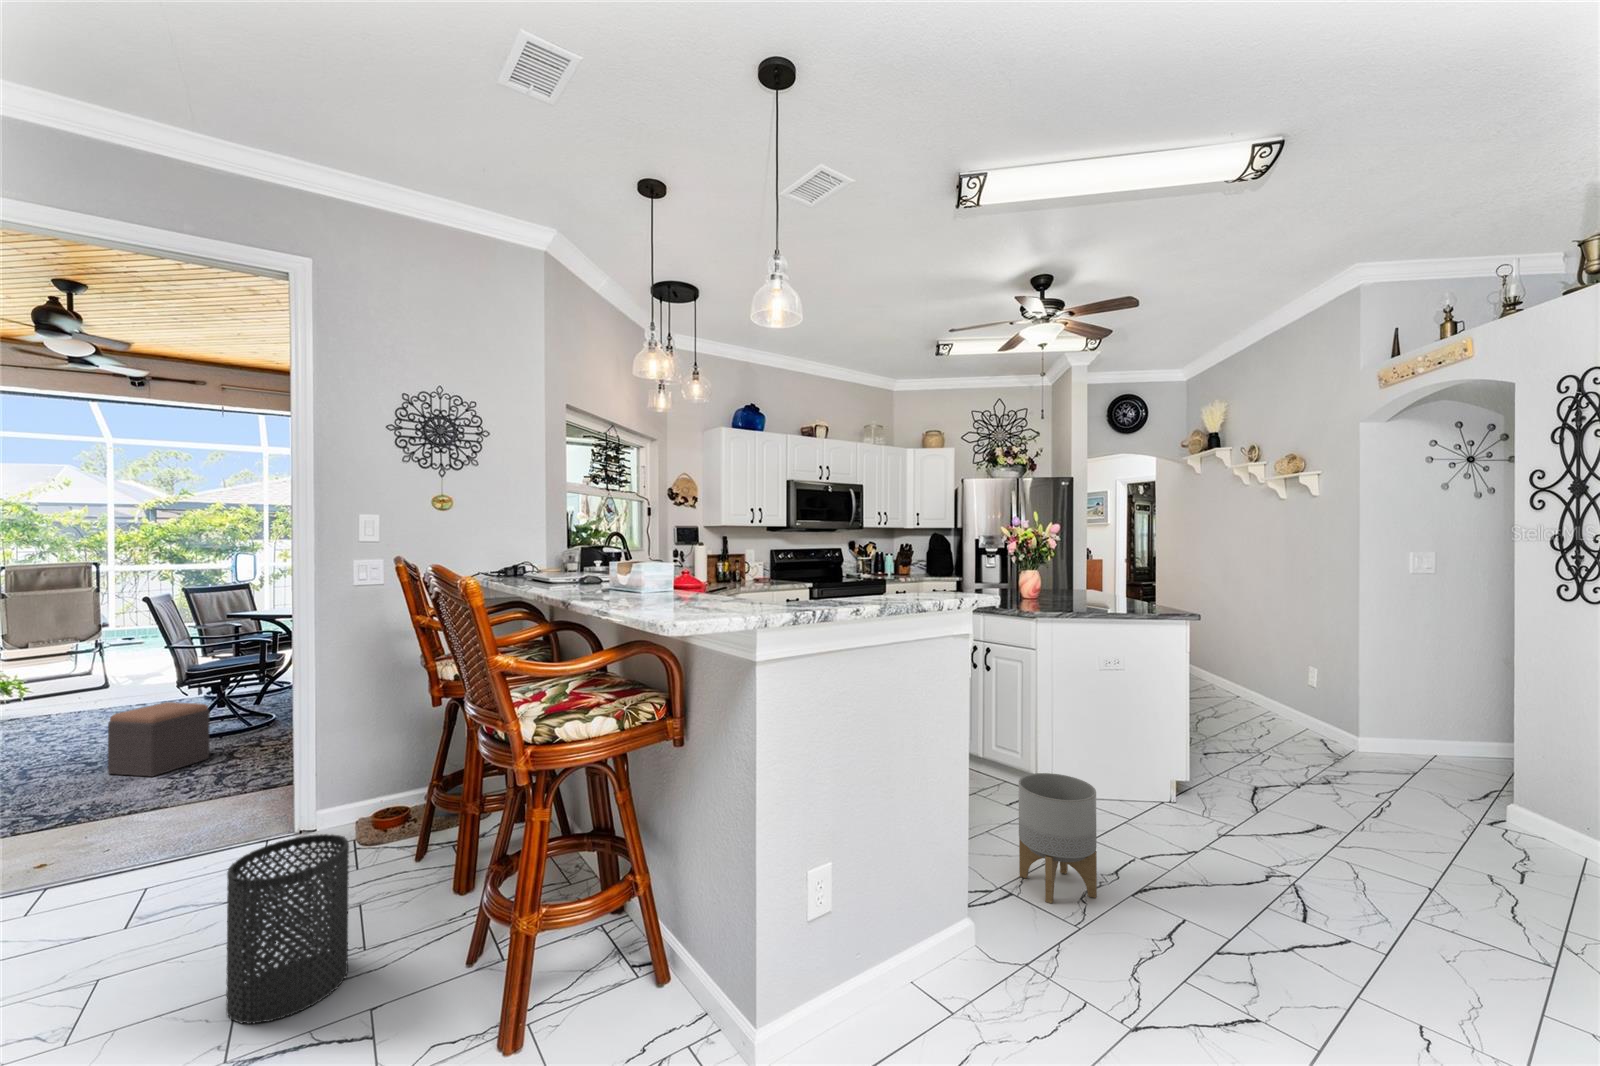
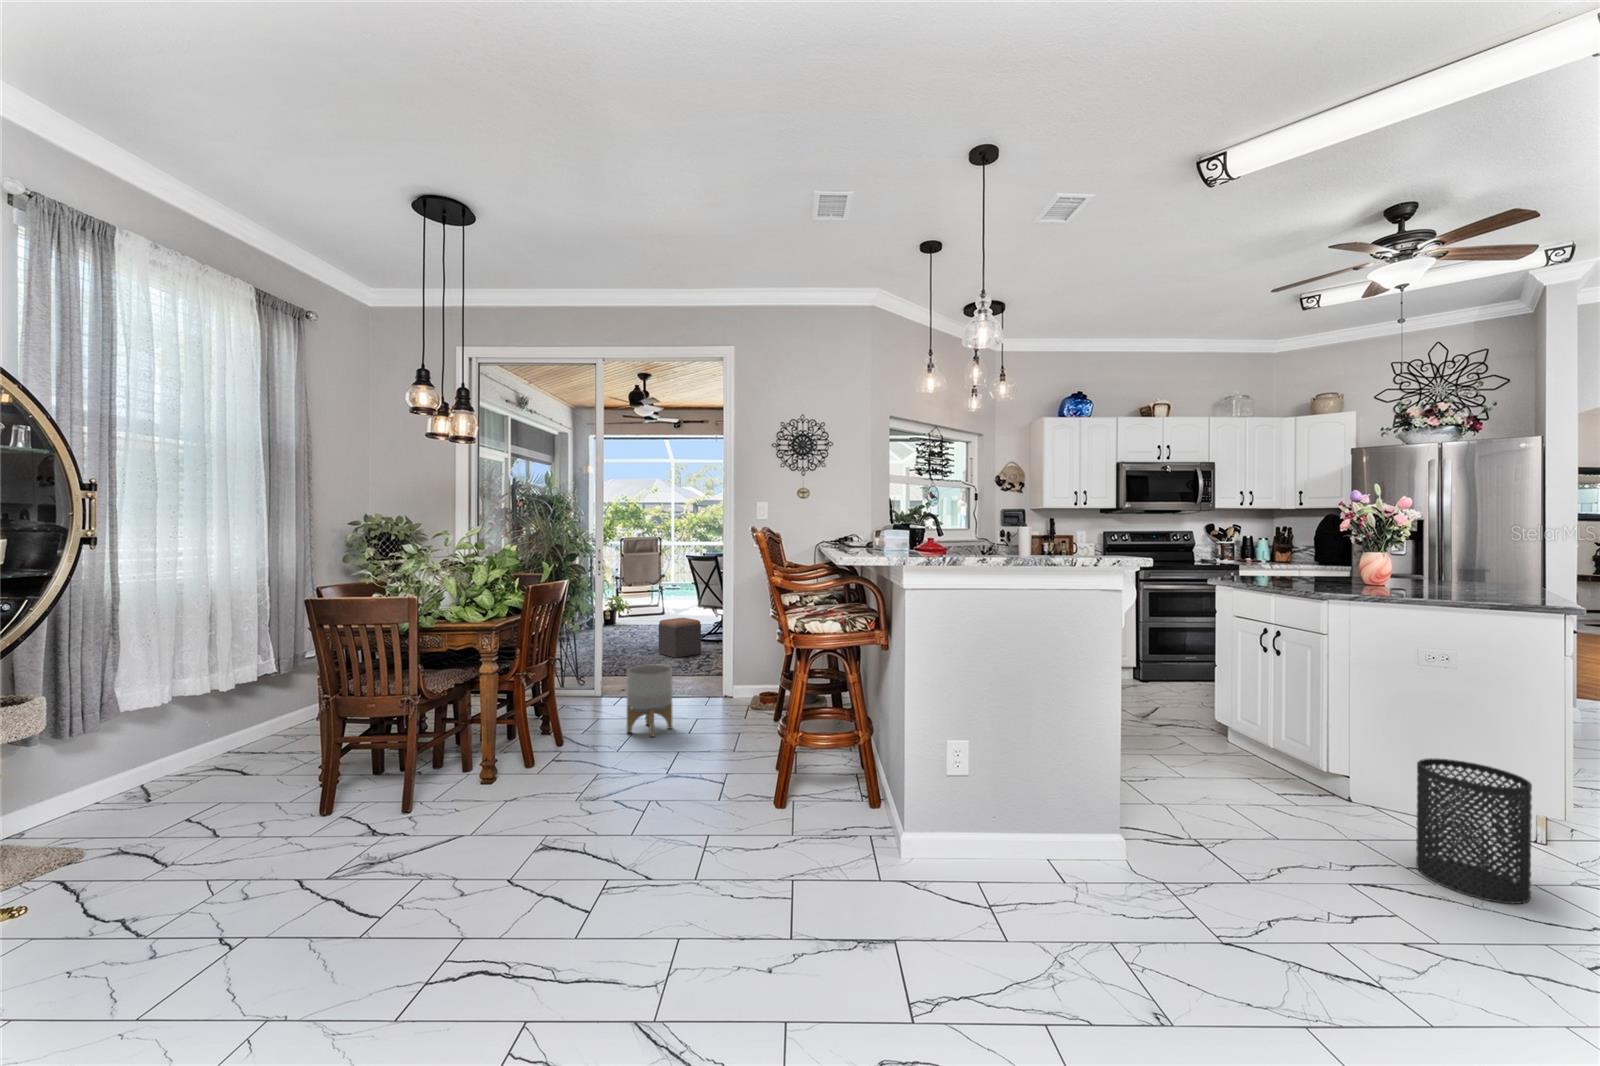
planter: present [1019,773,1097,904] -> present [627,664,672,737]
trash can: present [226,834,349,1024] -> present [1416,758,1532,904]

